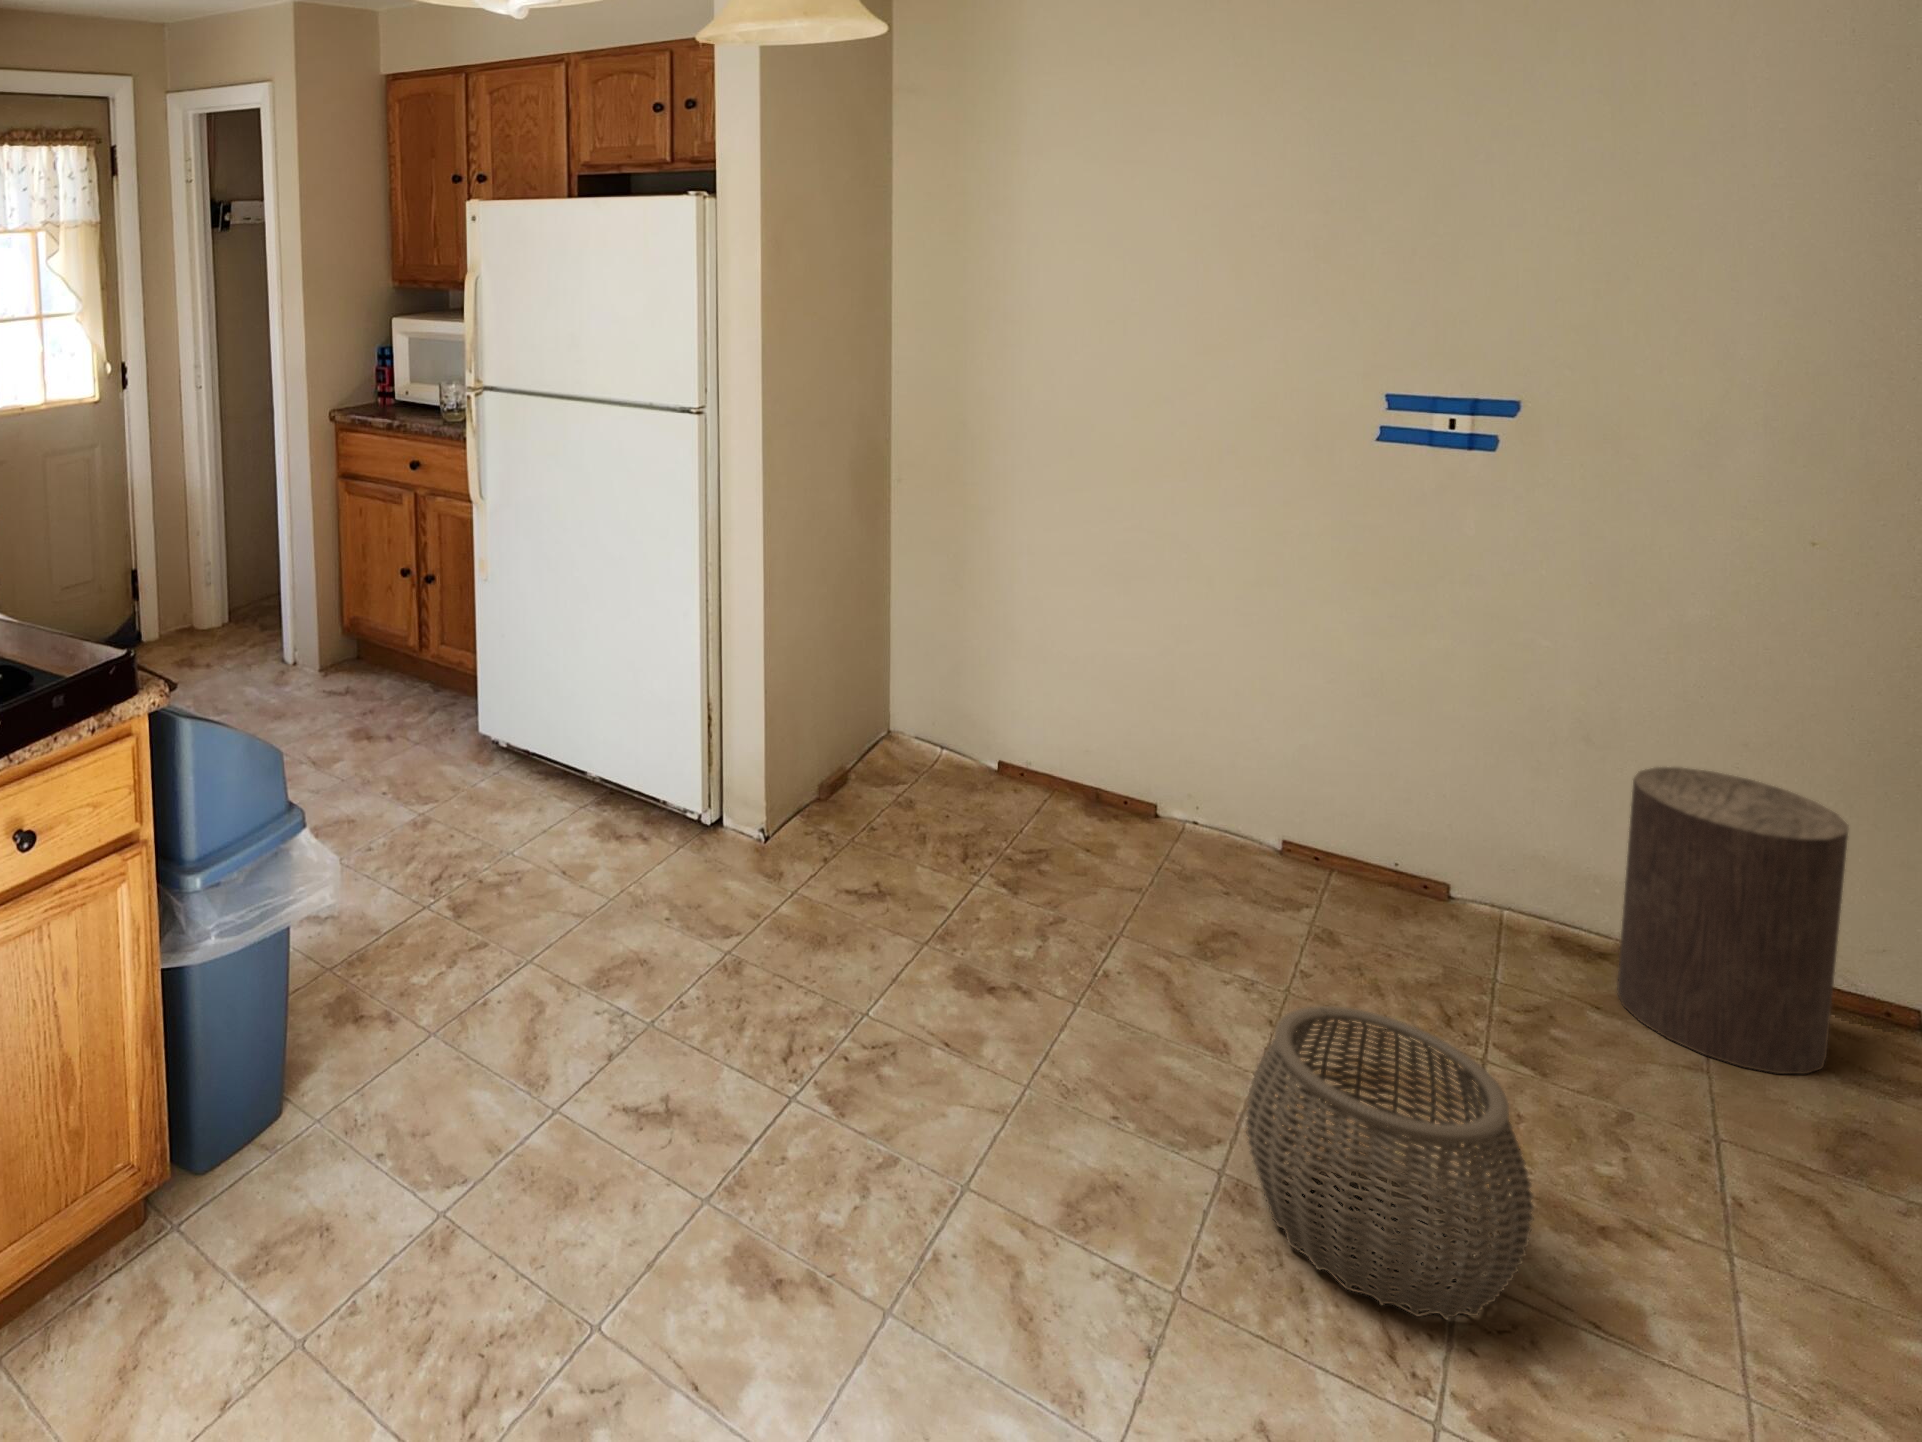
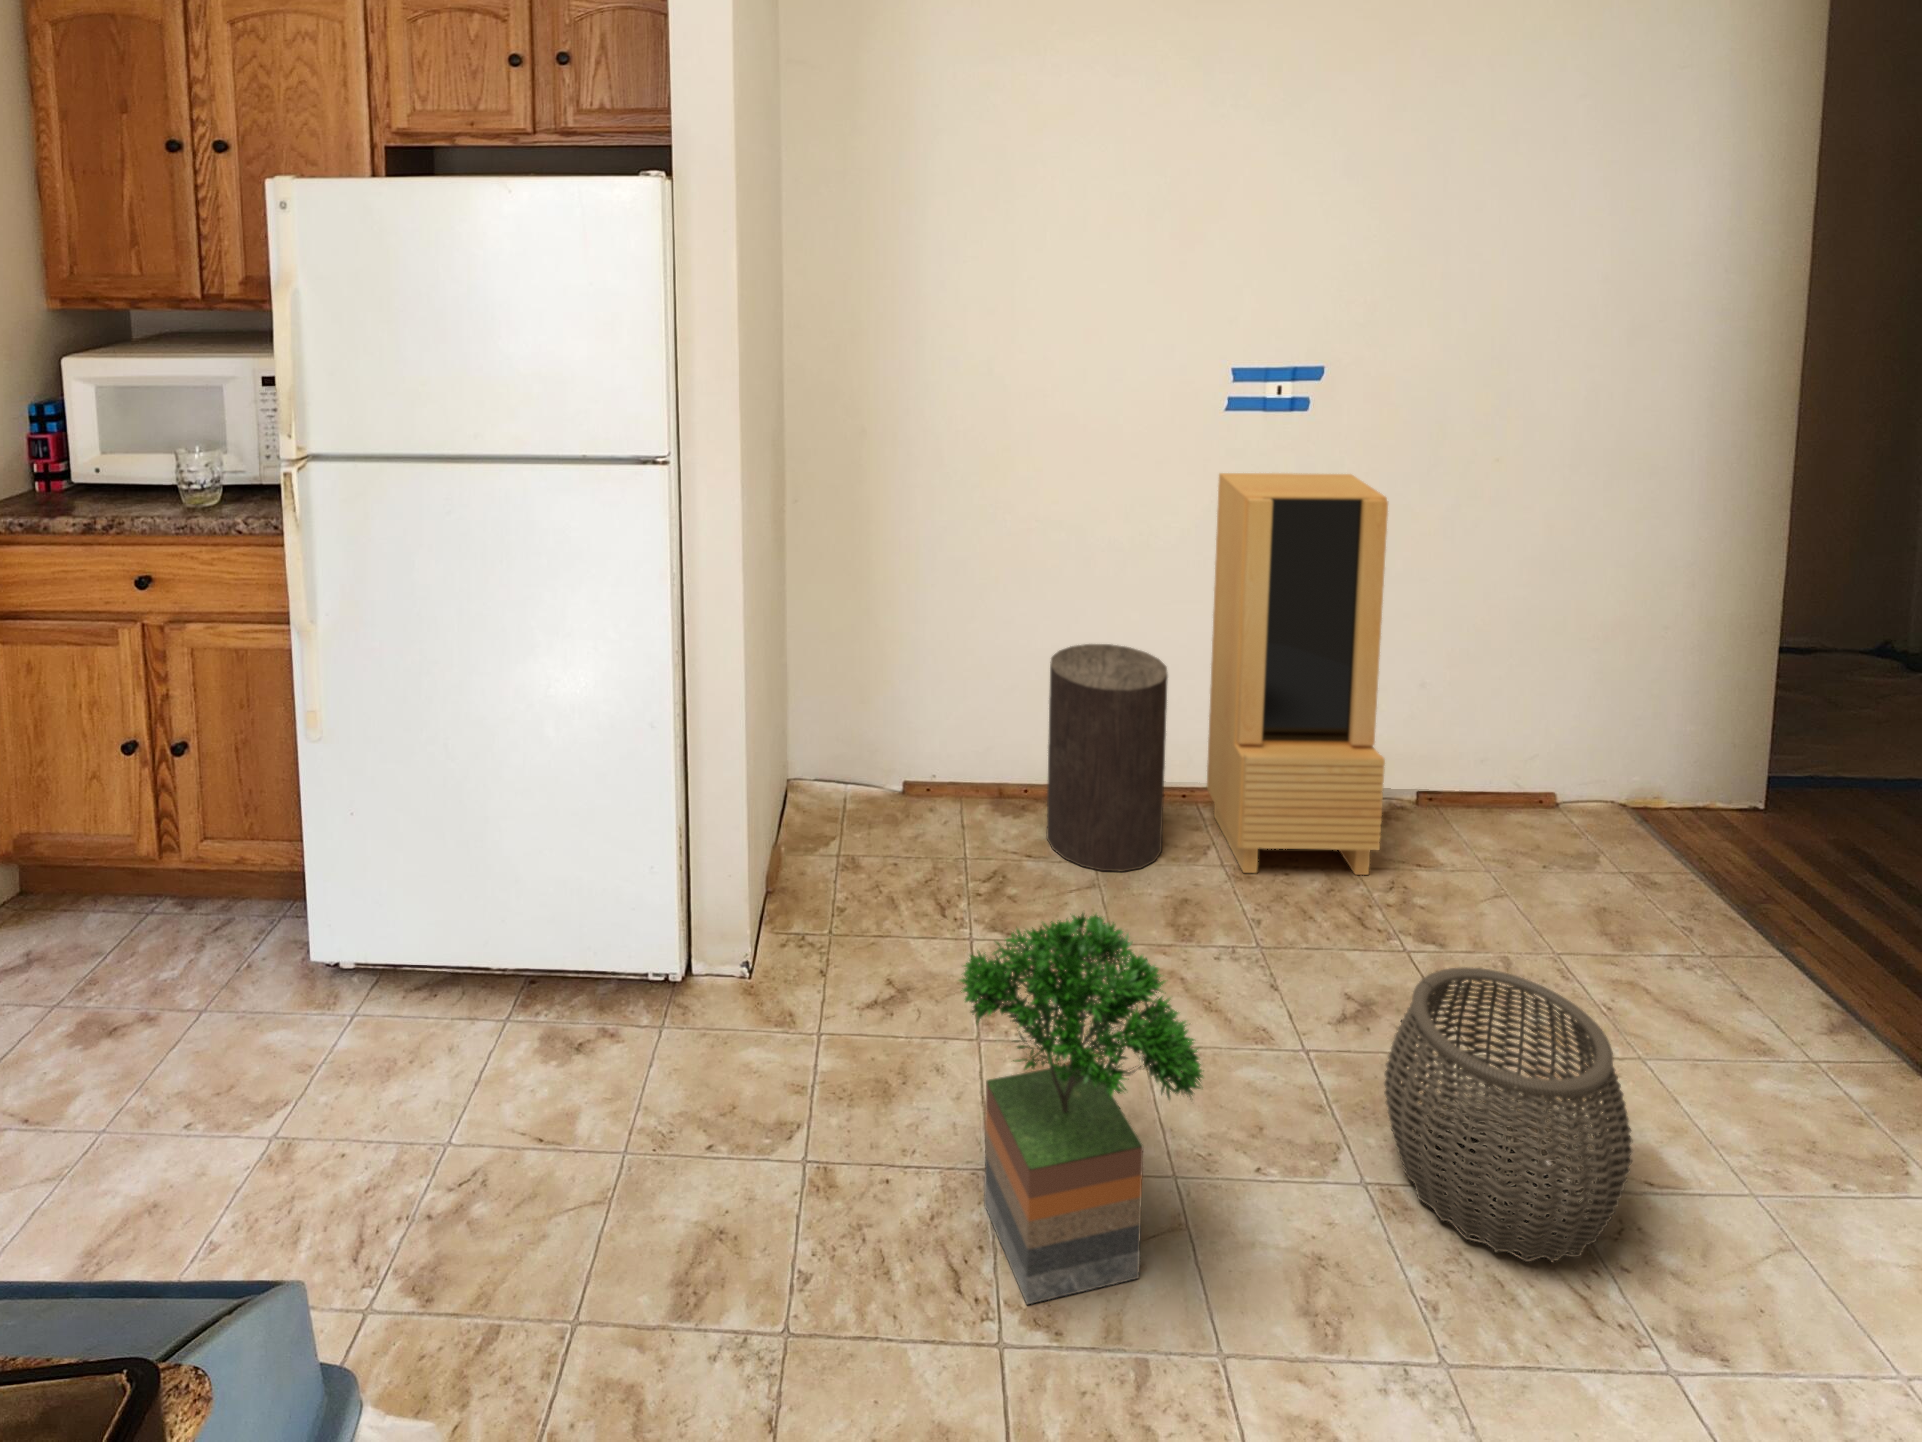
storage cabinet: none [1323,506,1550,993] -> present [1207,473,1388,875]
stool: present [1617,767,1848,1074] -> present [1047,644,1168,871]
potted tree: none [801,801,997,1118] -> present [959,913,1203,1304]

